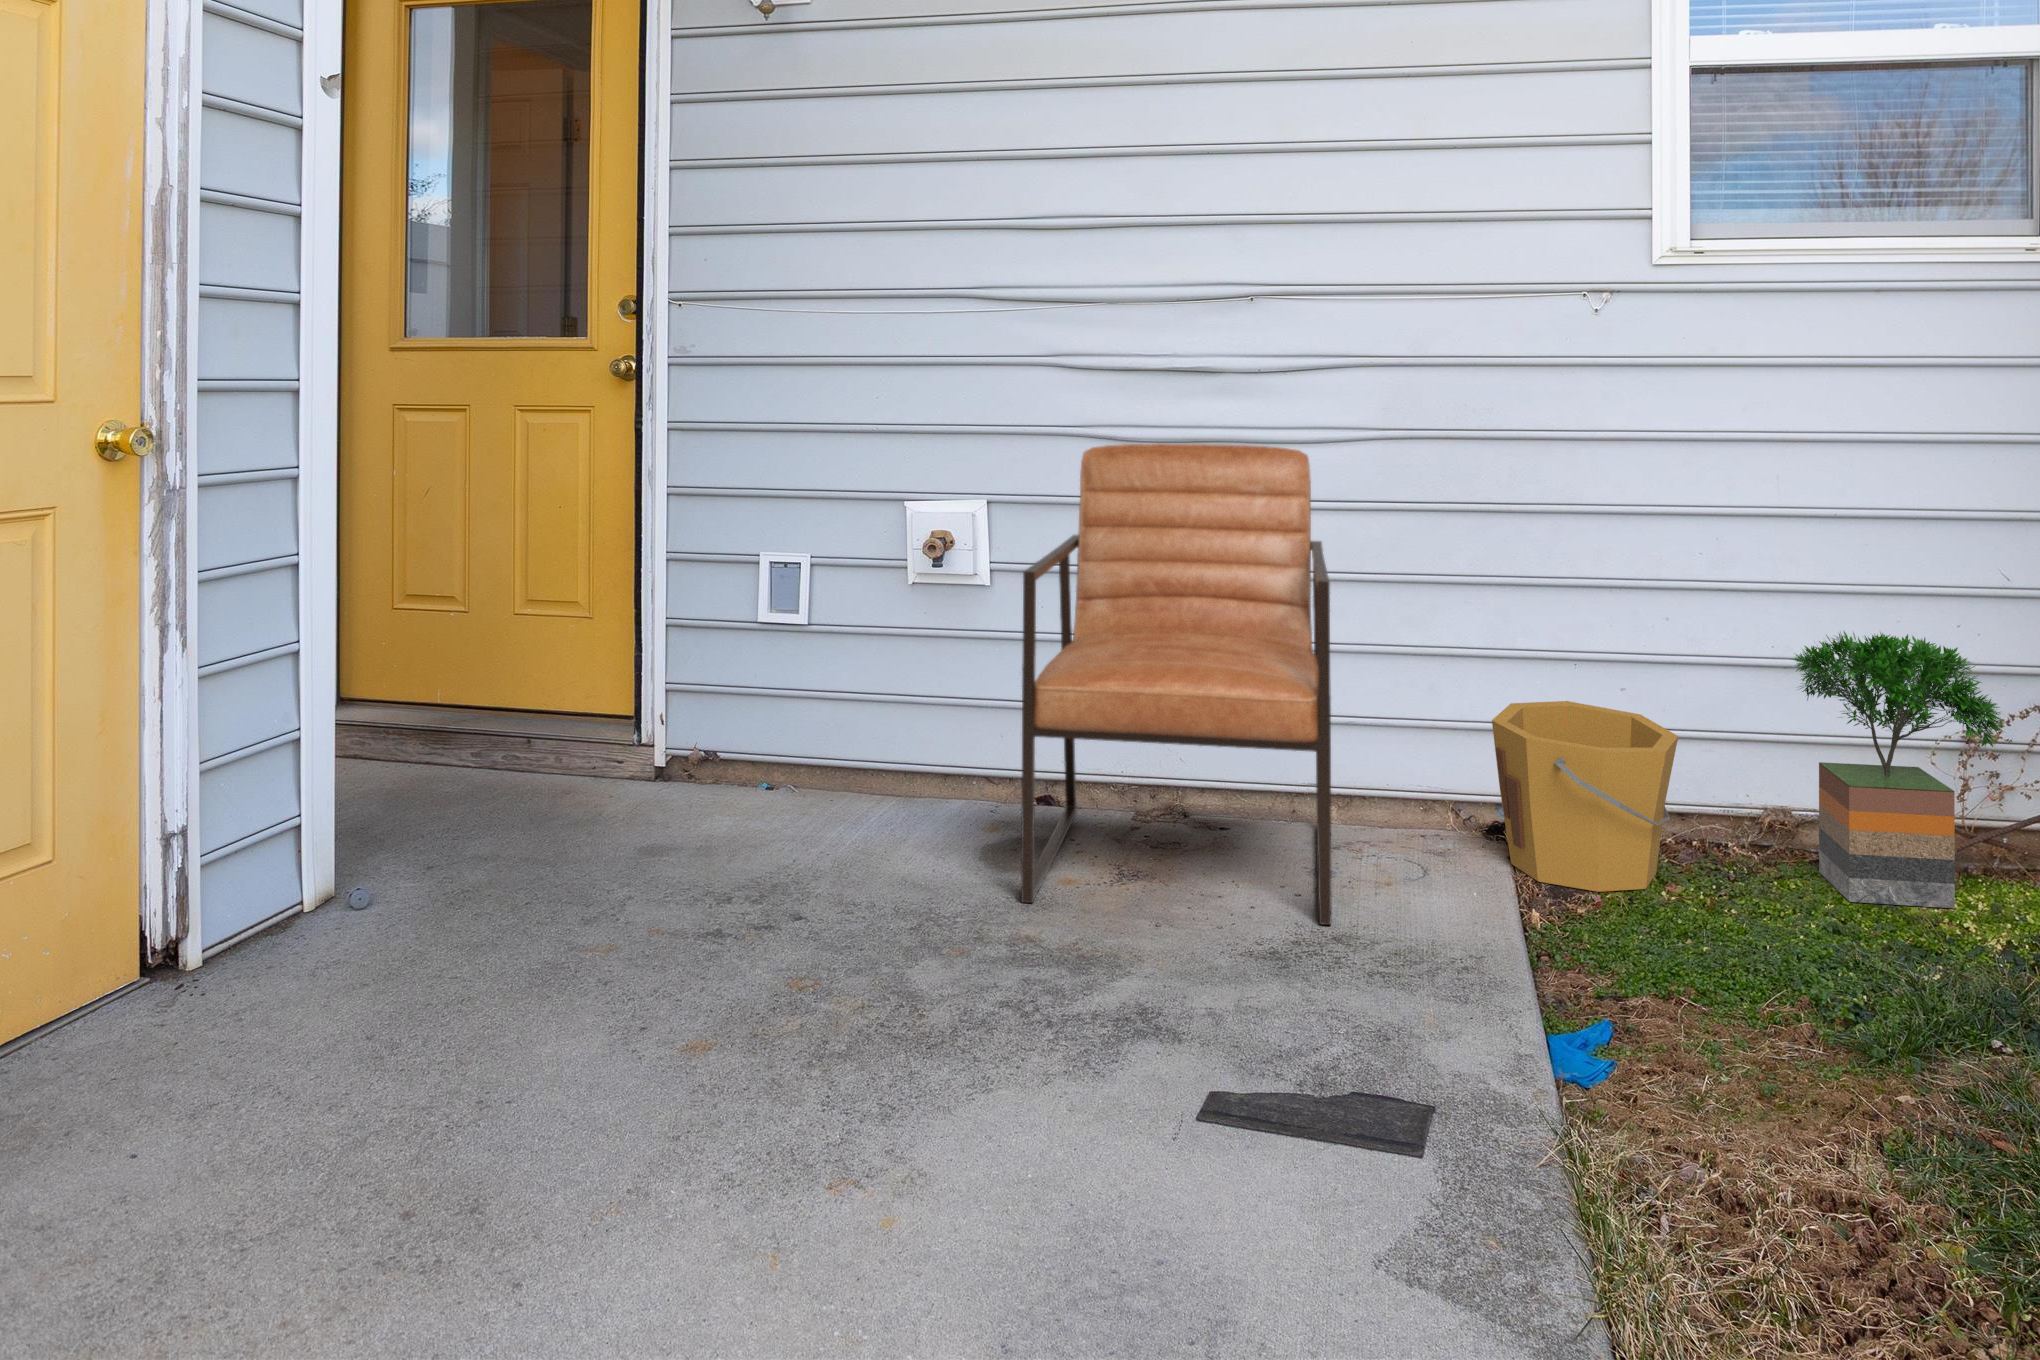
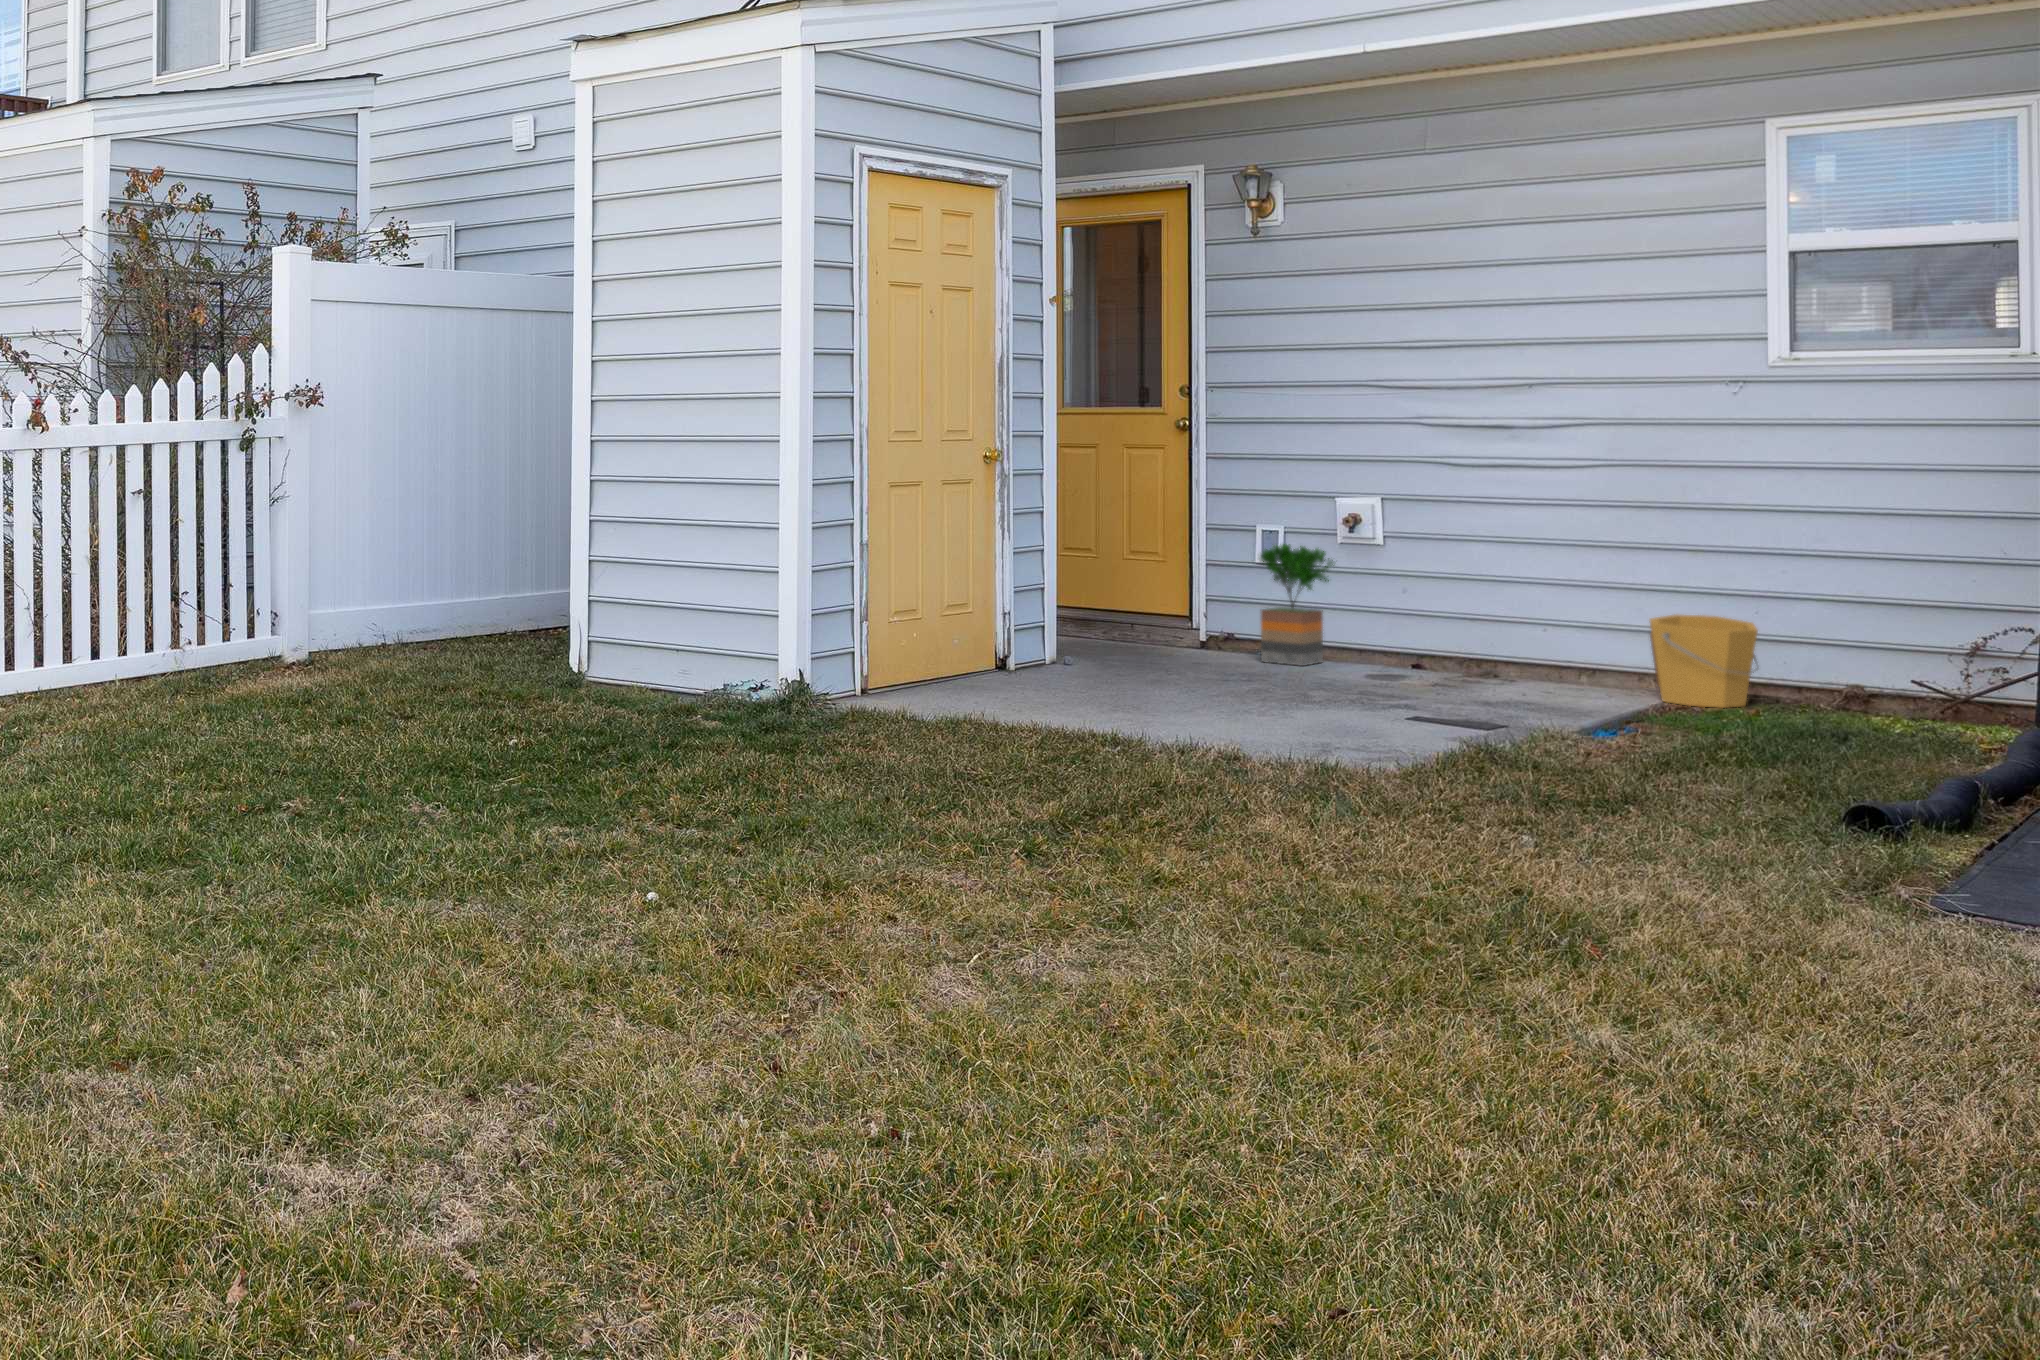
chair: present [1021,444,1331,925] -> none [1355,467,1573,698]
potted tree: present [1791,631,2004,908] -> present [1260,544,1334,666]

